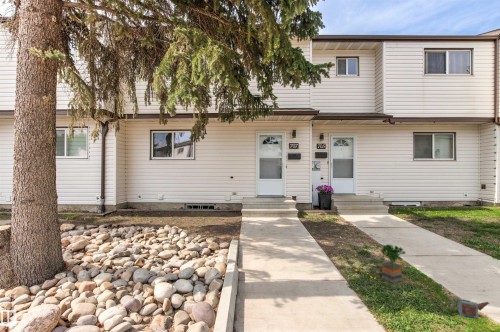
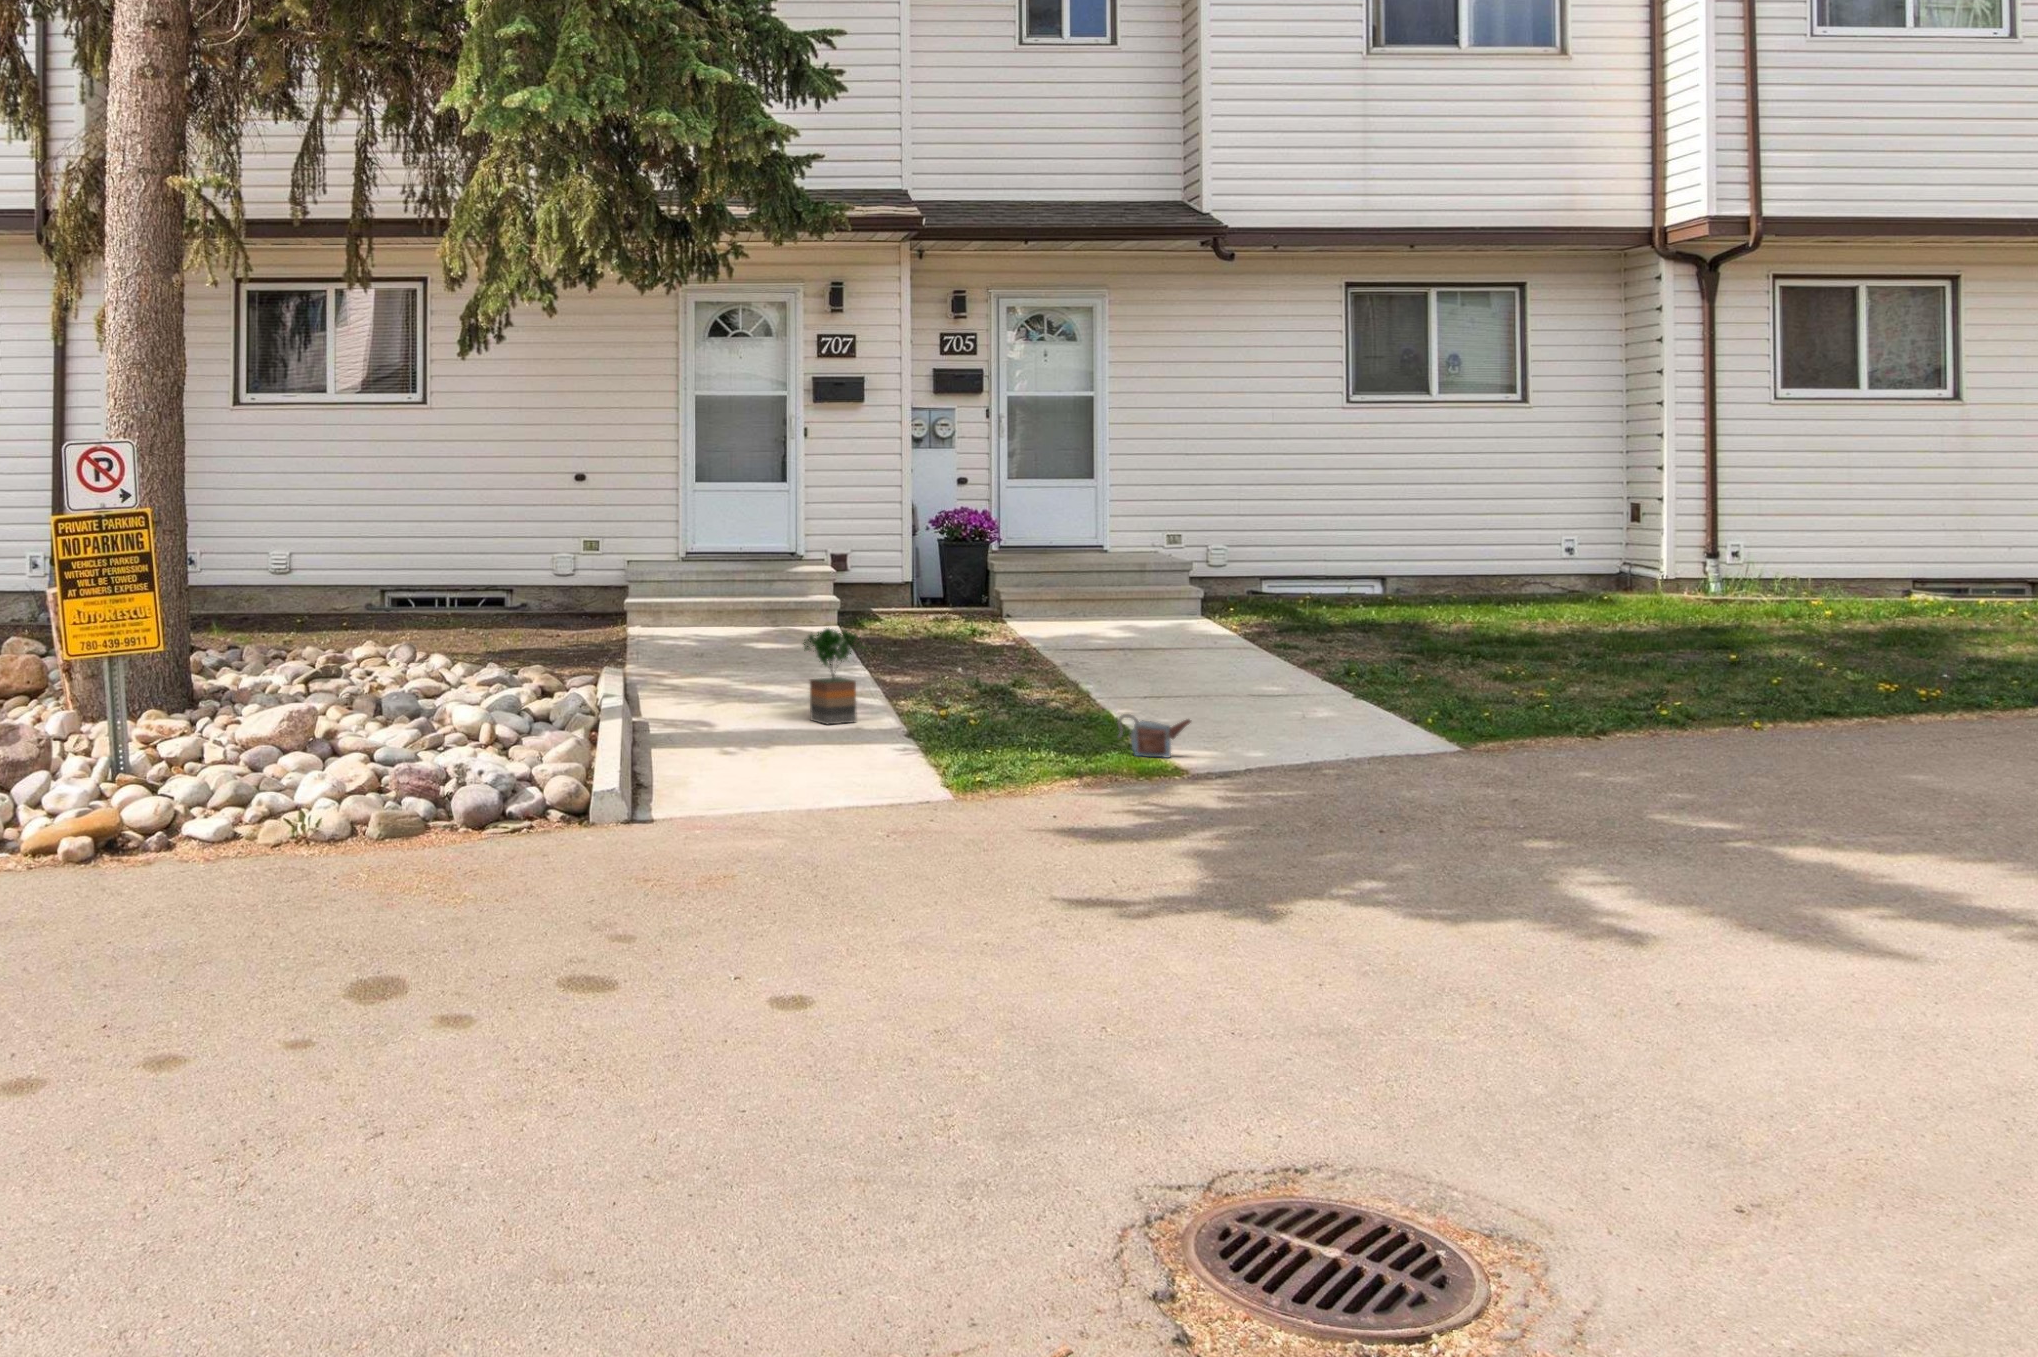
potted tree: present [382,245,405,283] -> present [803,628,867,724]

